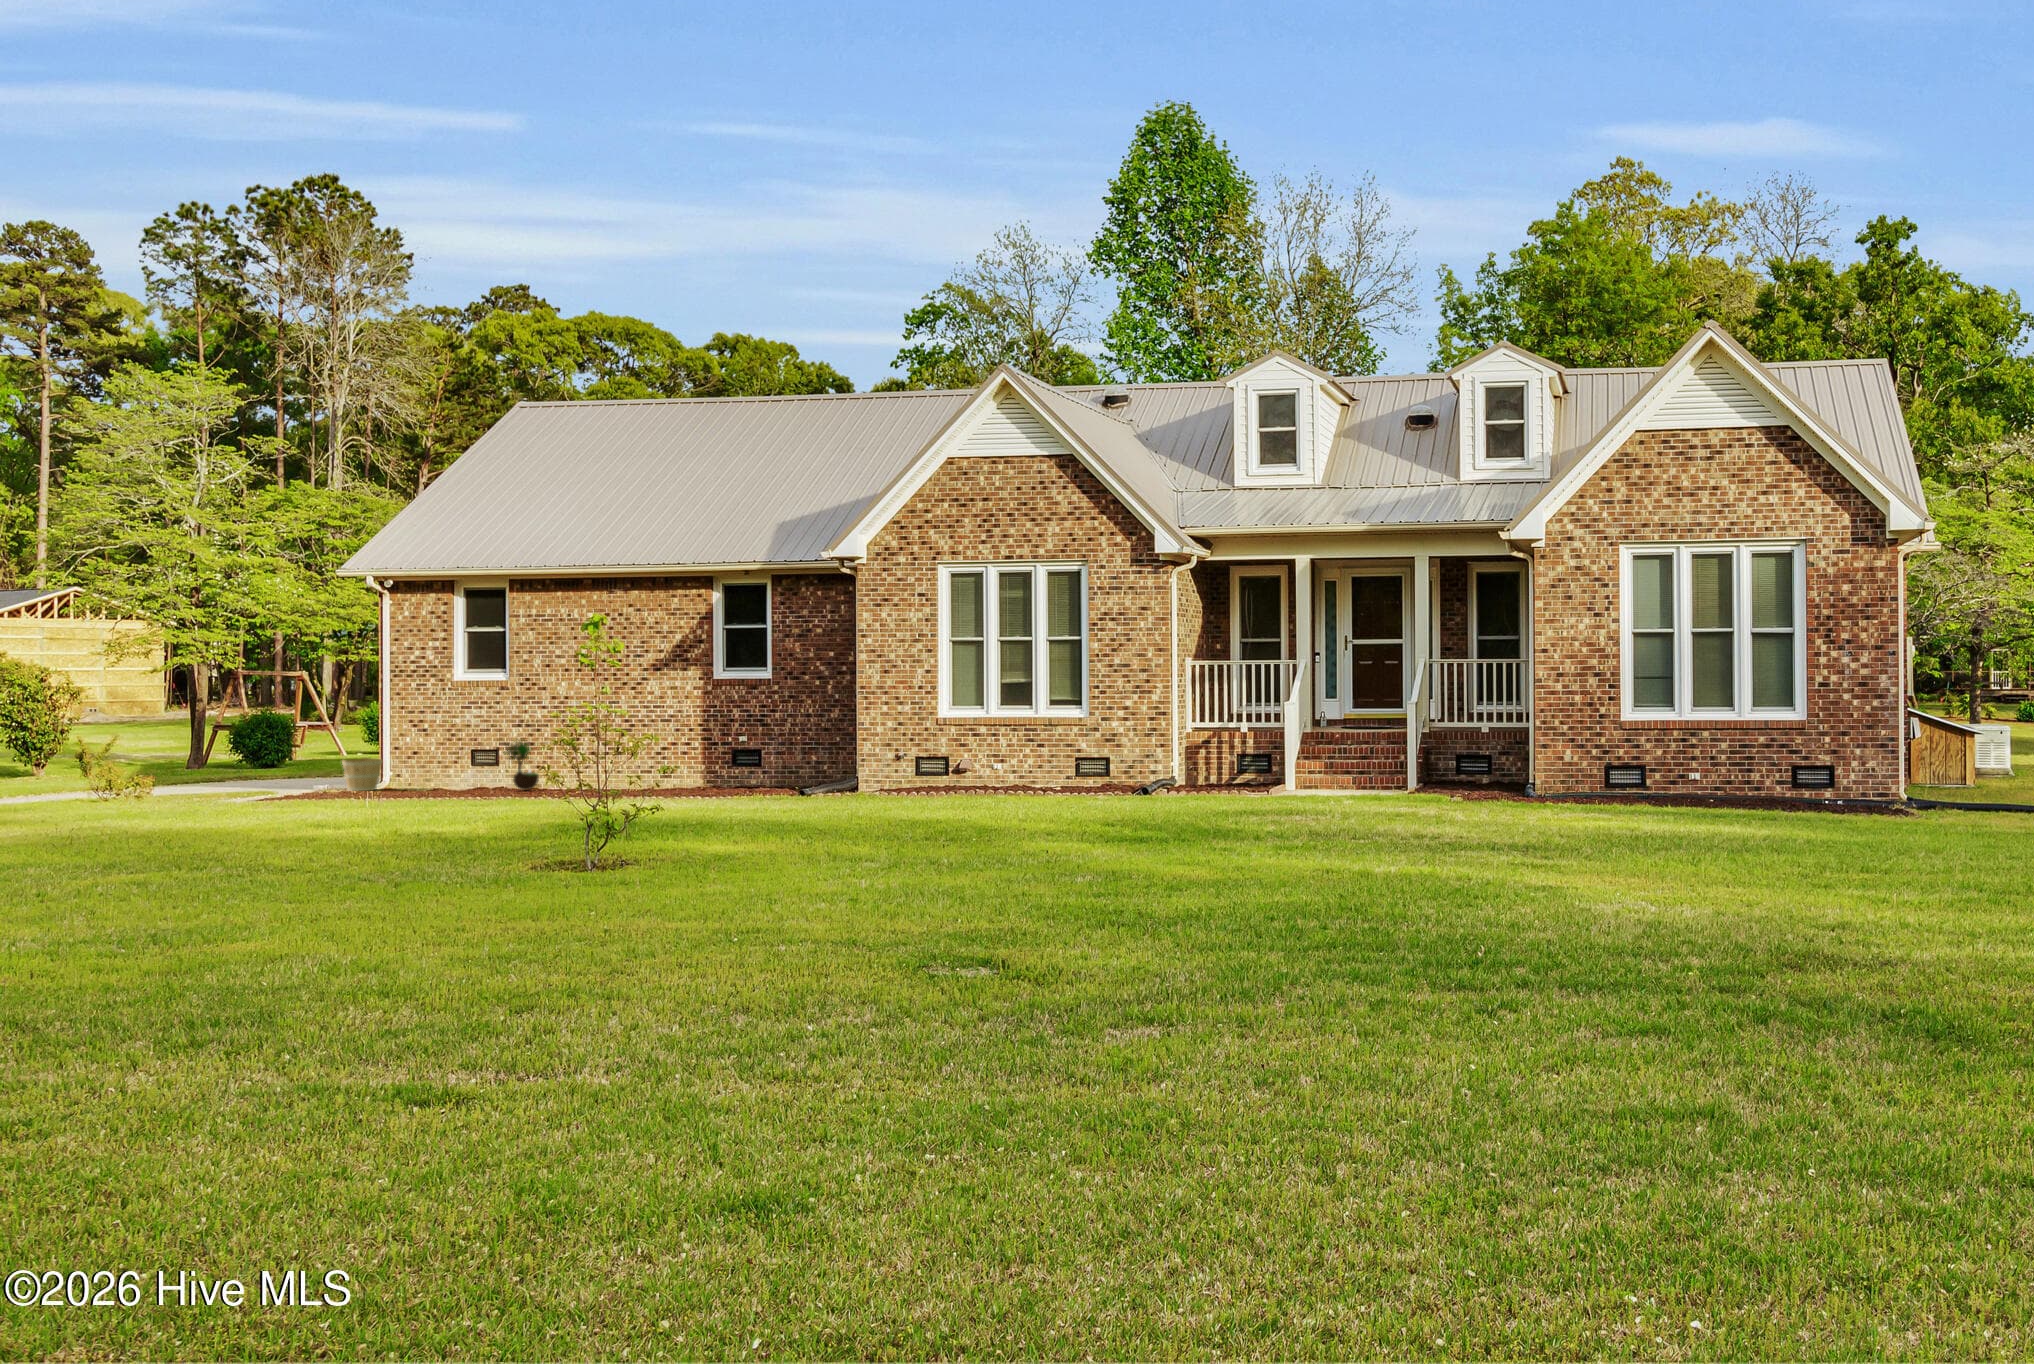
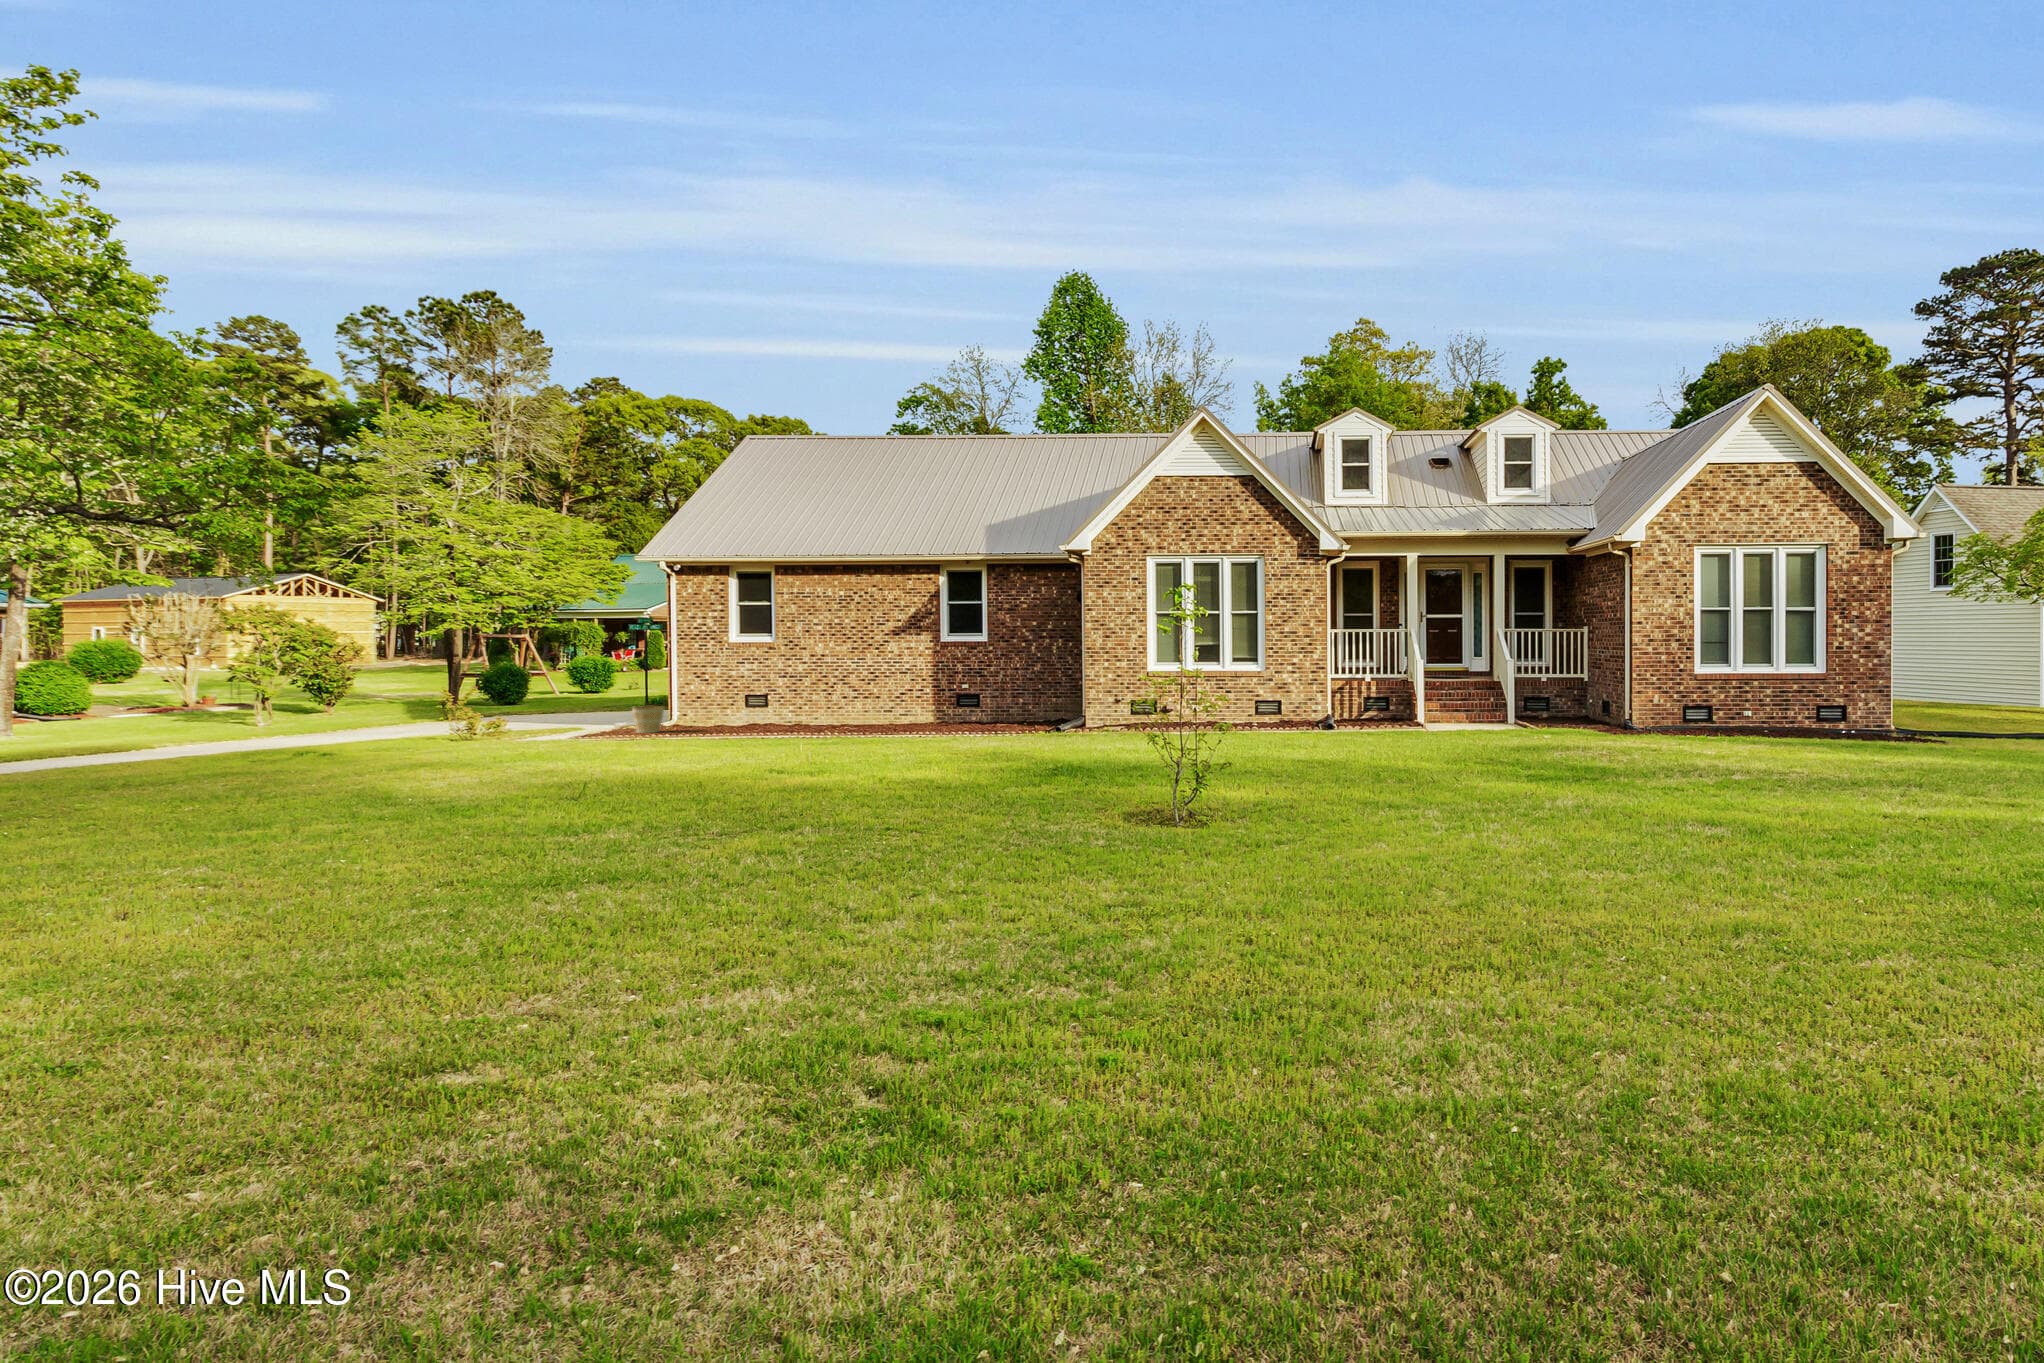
potted tree: present [507,742,539,790] -> none [771,687,801,732]

